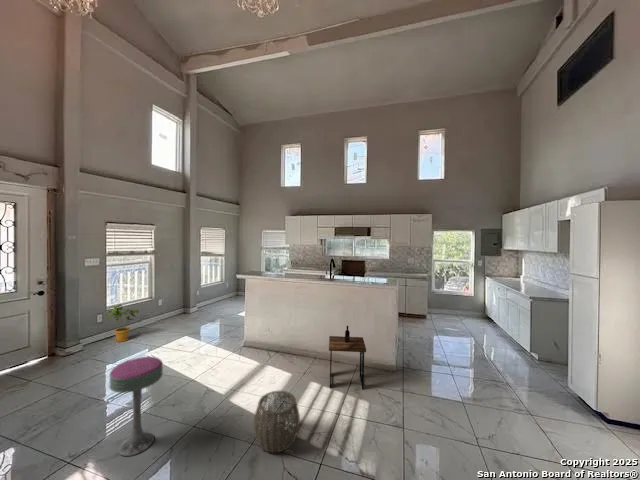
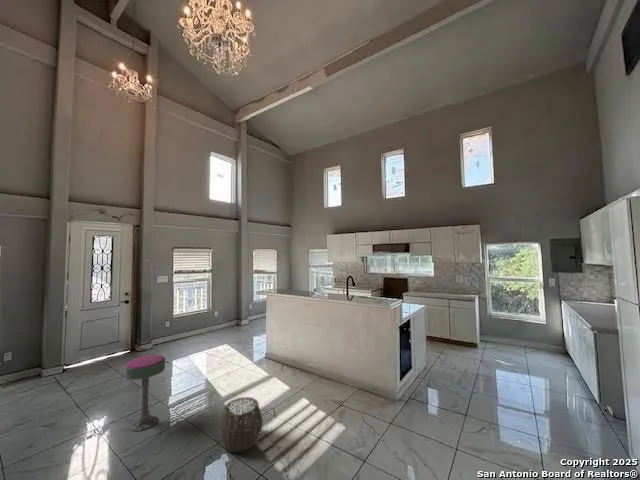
house plant: present [105,304,139,342] -> none [169,314,193,345]
side table: present [329,326,366,390] -> none [315,345,358,413]

